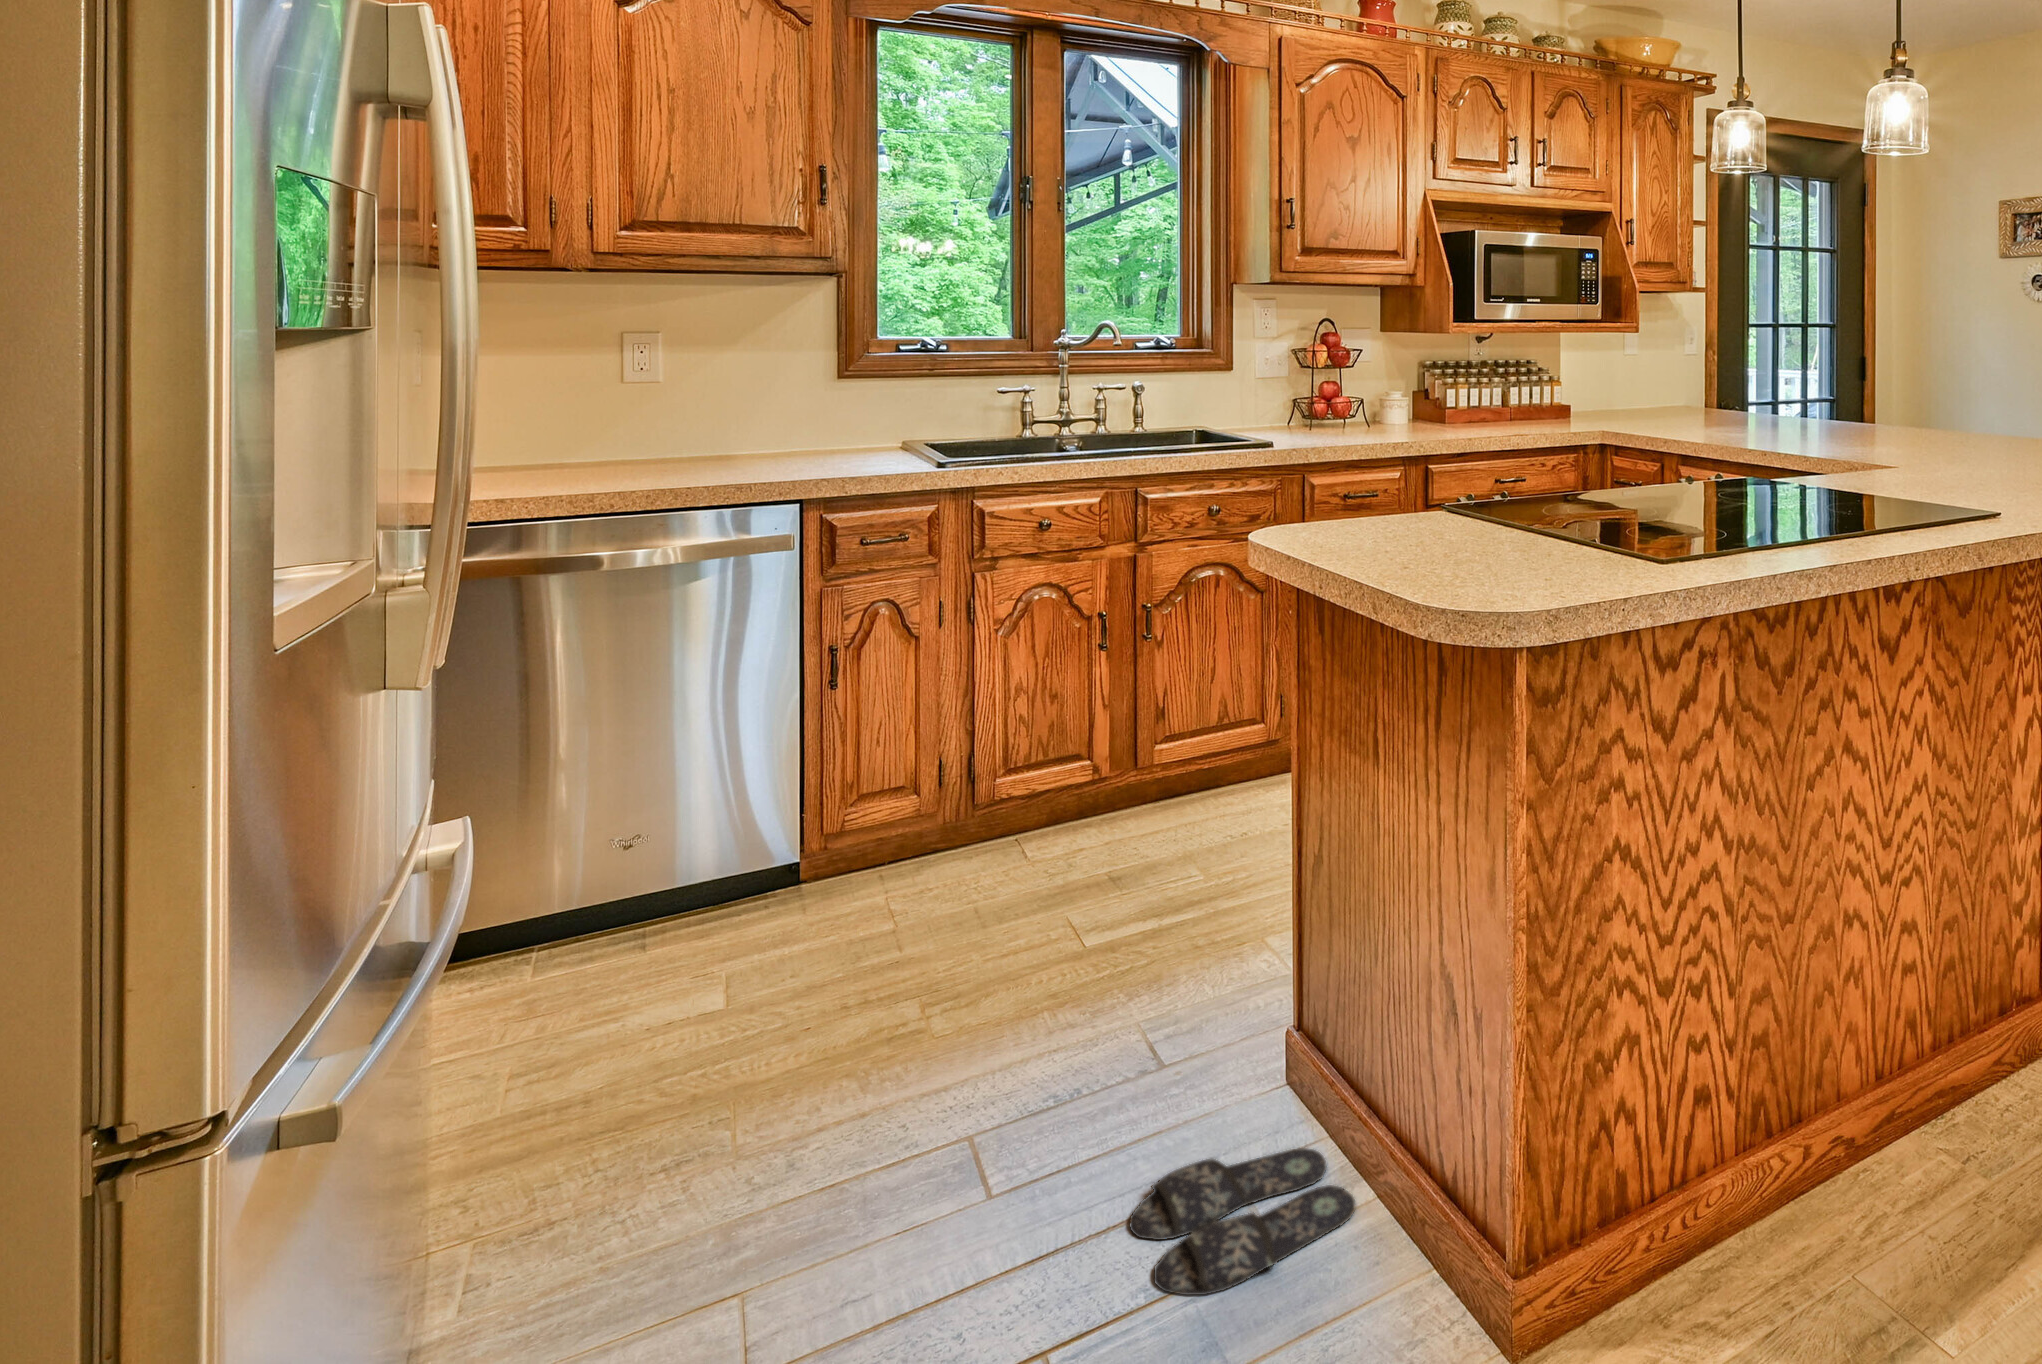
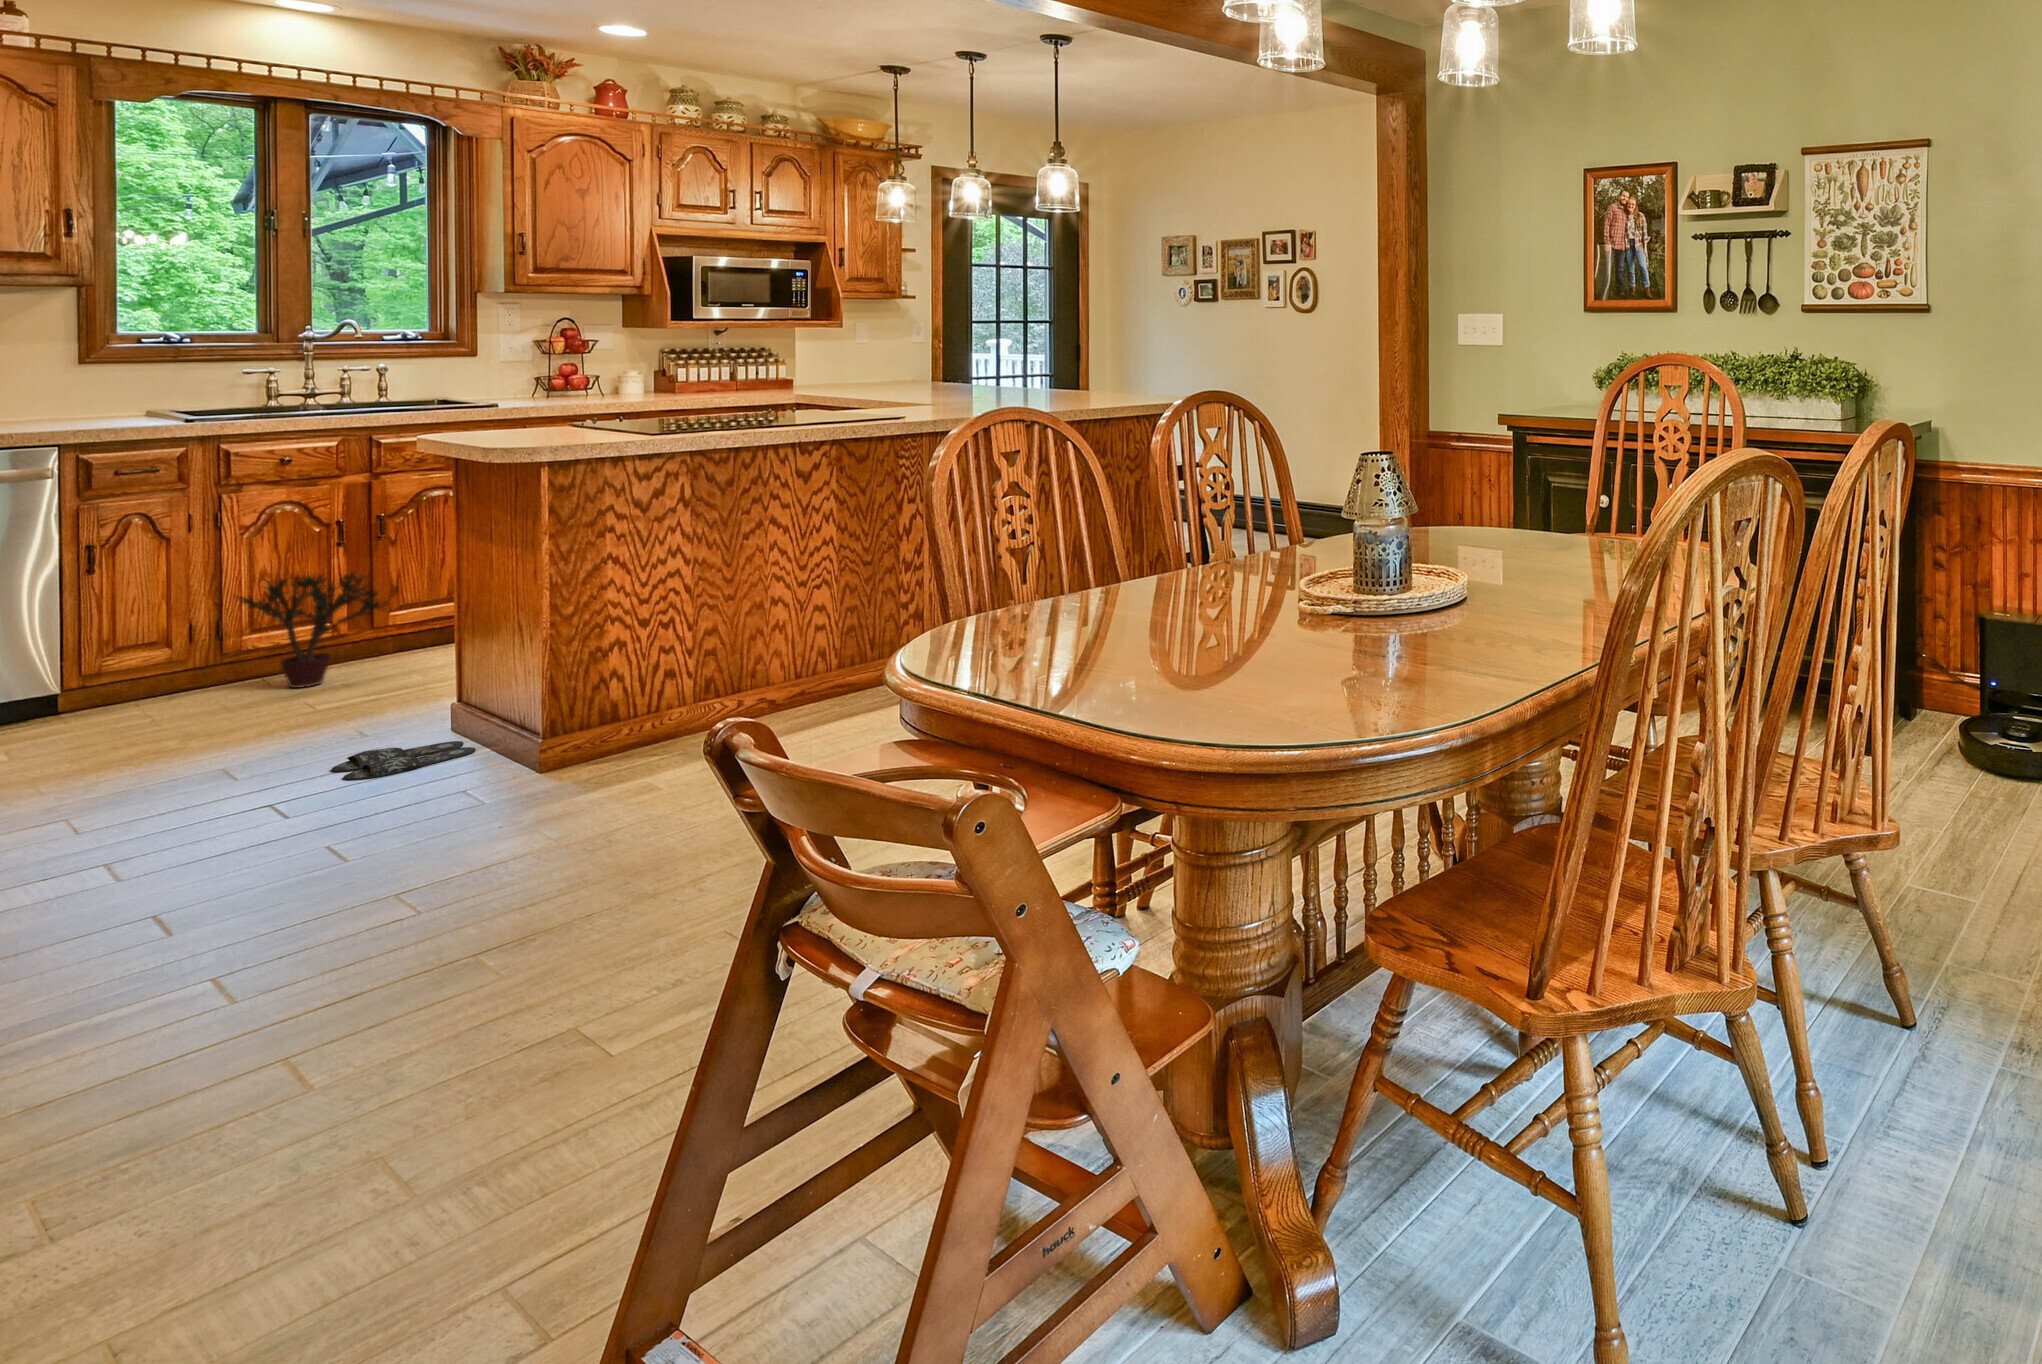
potted plant: none [983,688,1170,877] -> present [238,572,388,688]

